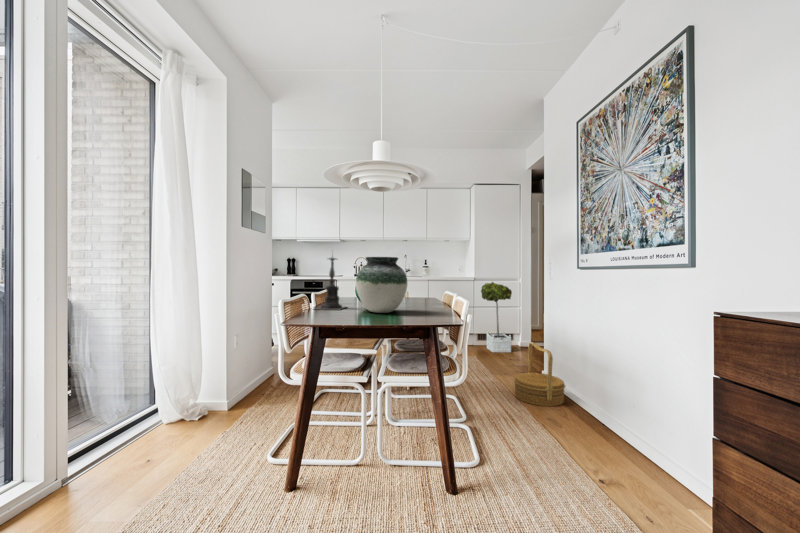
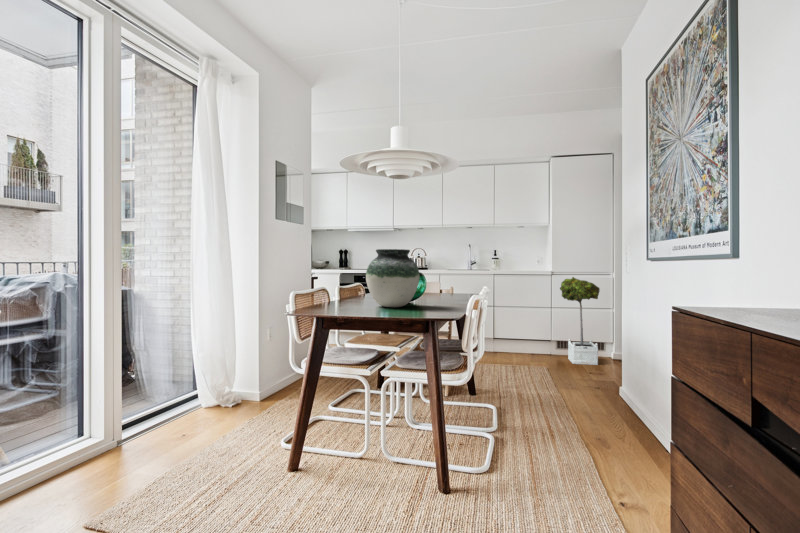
candle holder: present [316,257,345,310] -> none [329,242,368,304]
woven basket: present [514,342,565,406] -> none [570,349,633,425]

